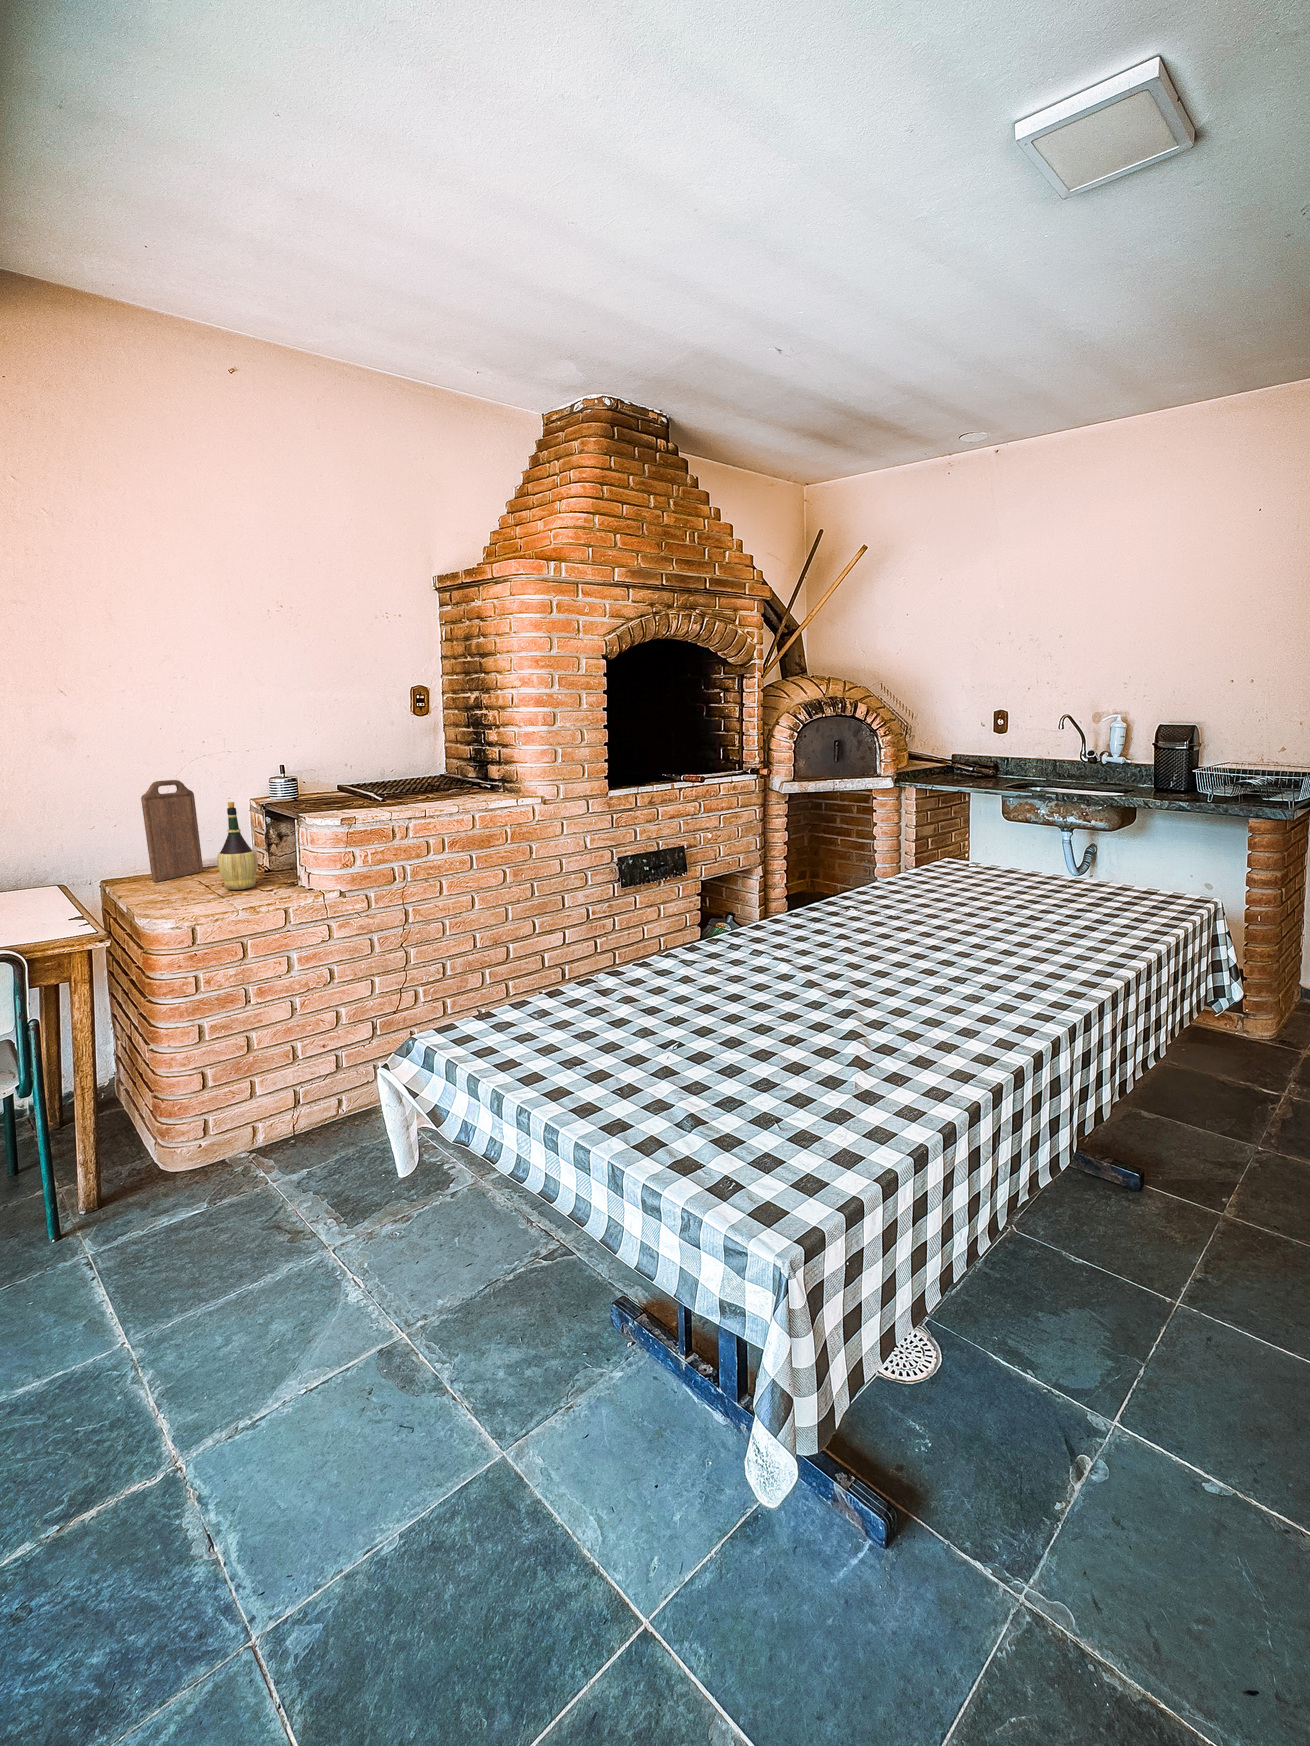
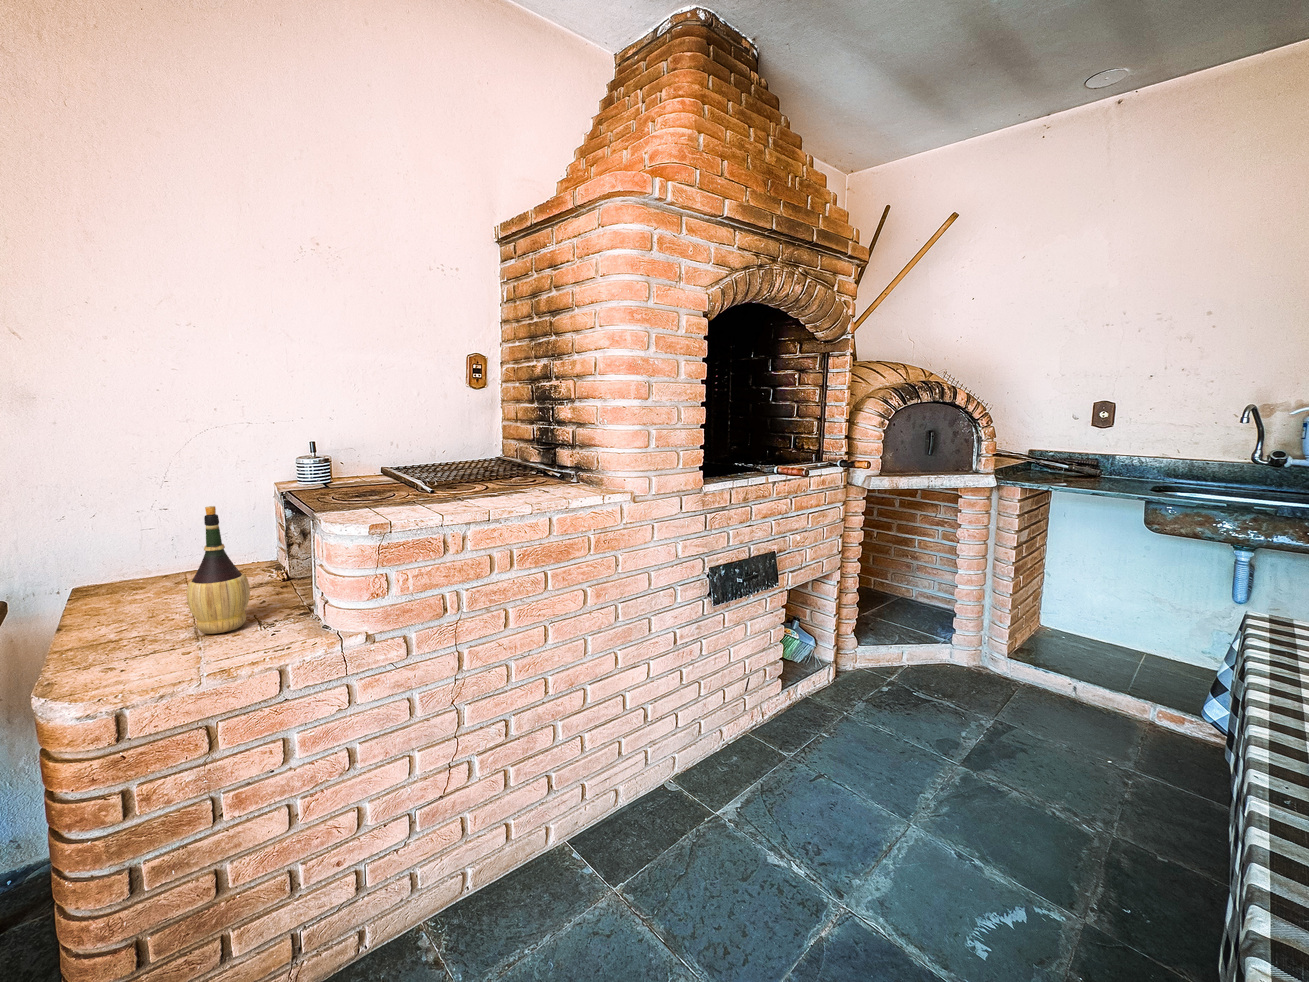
cutting board: present [141,780,203,882] -> none [84,471,185,617]

